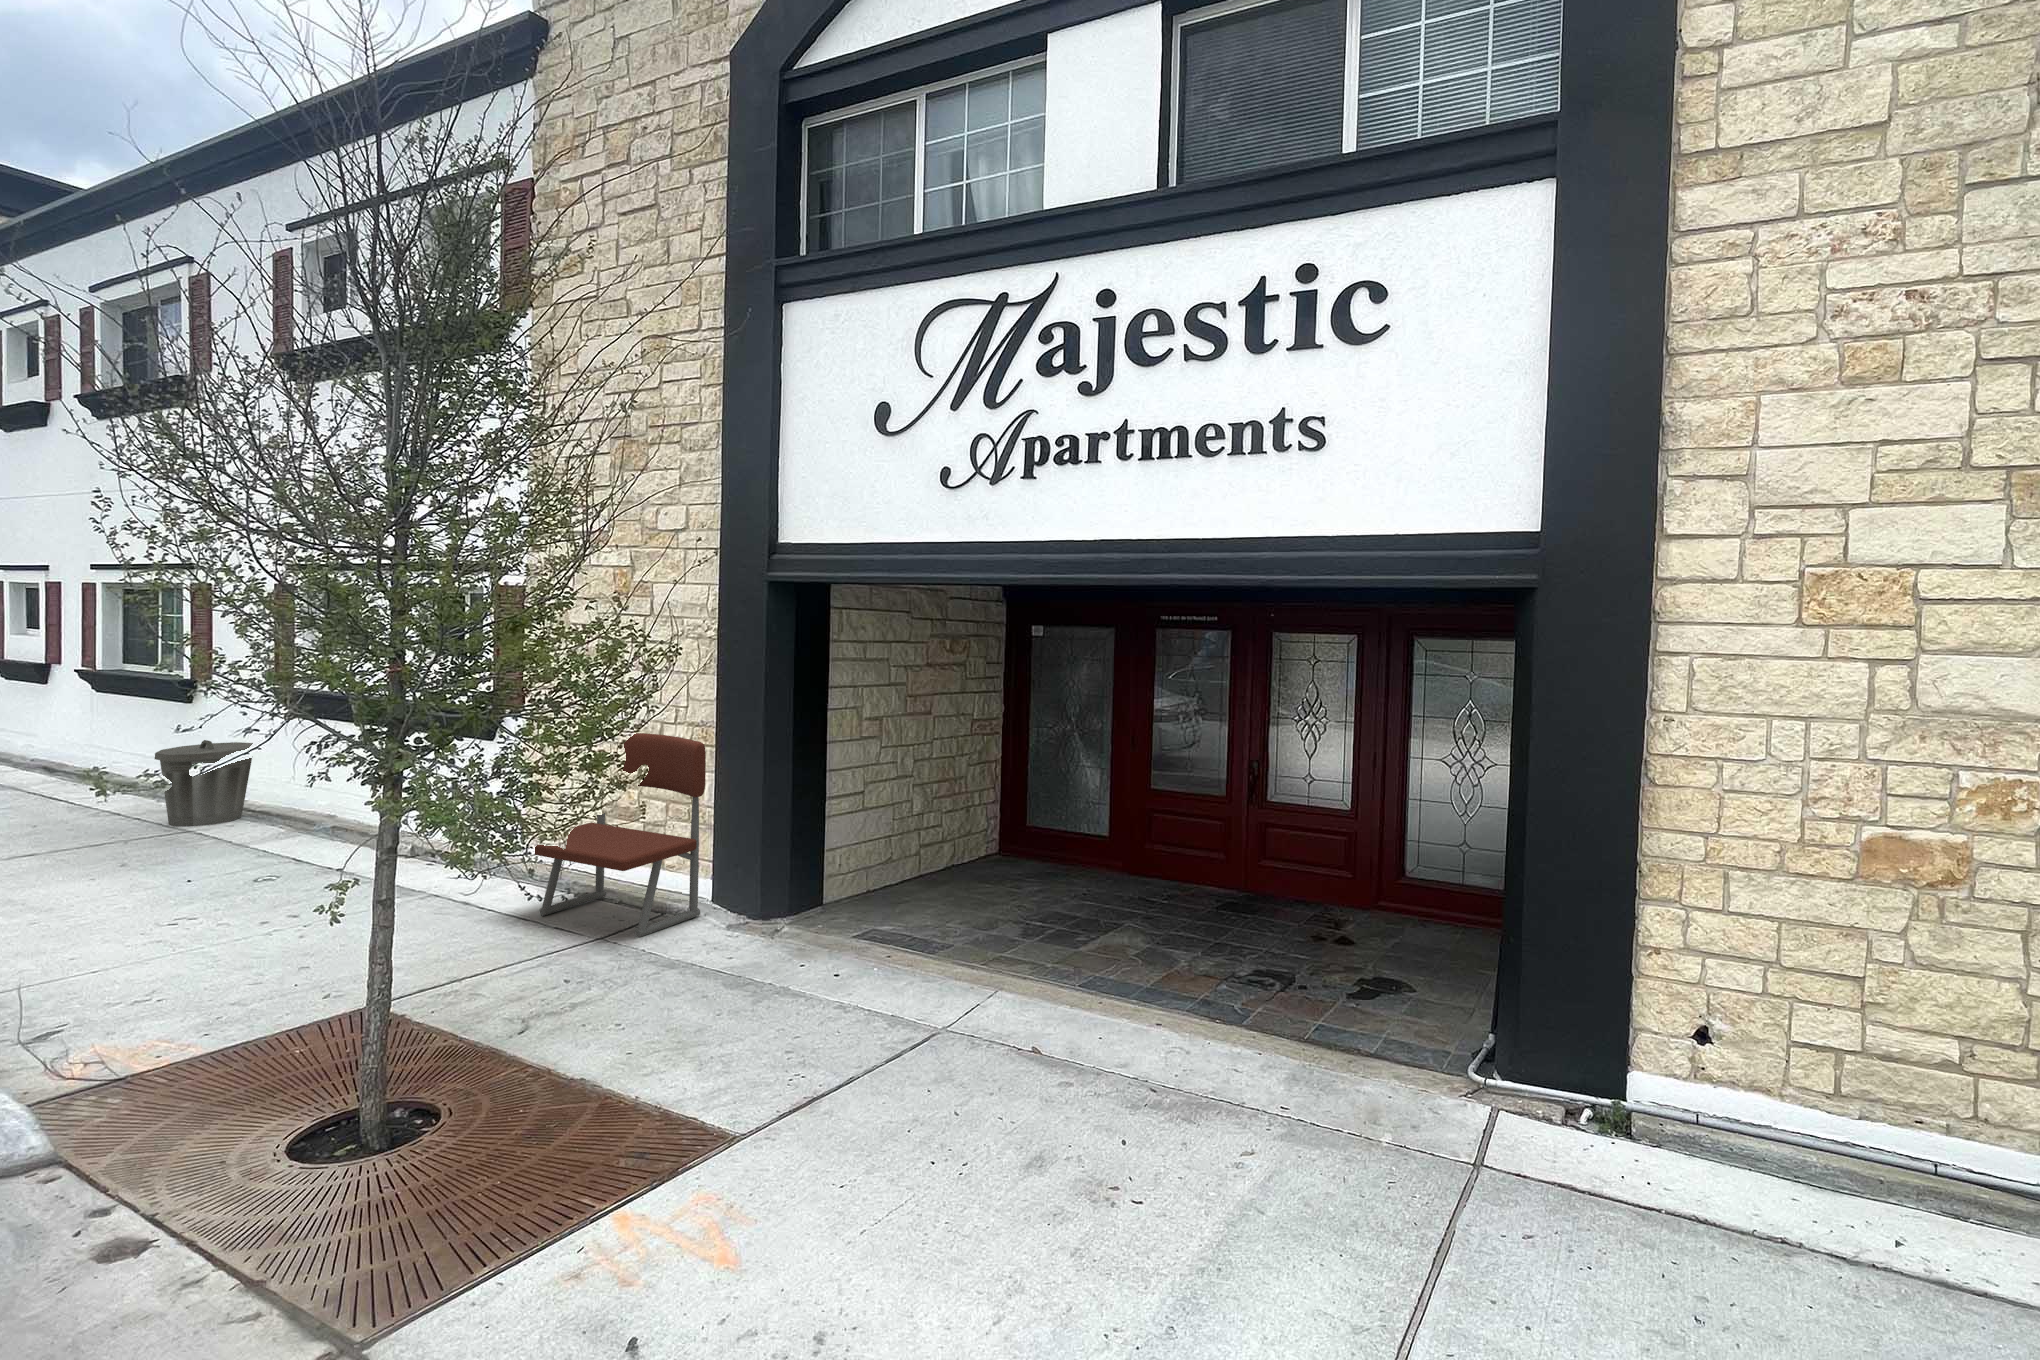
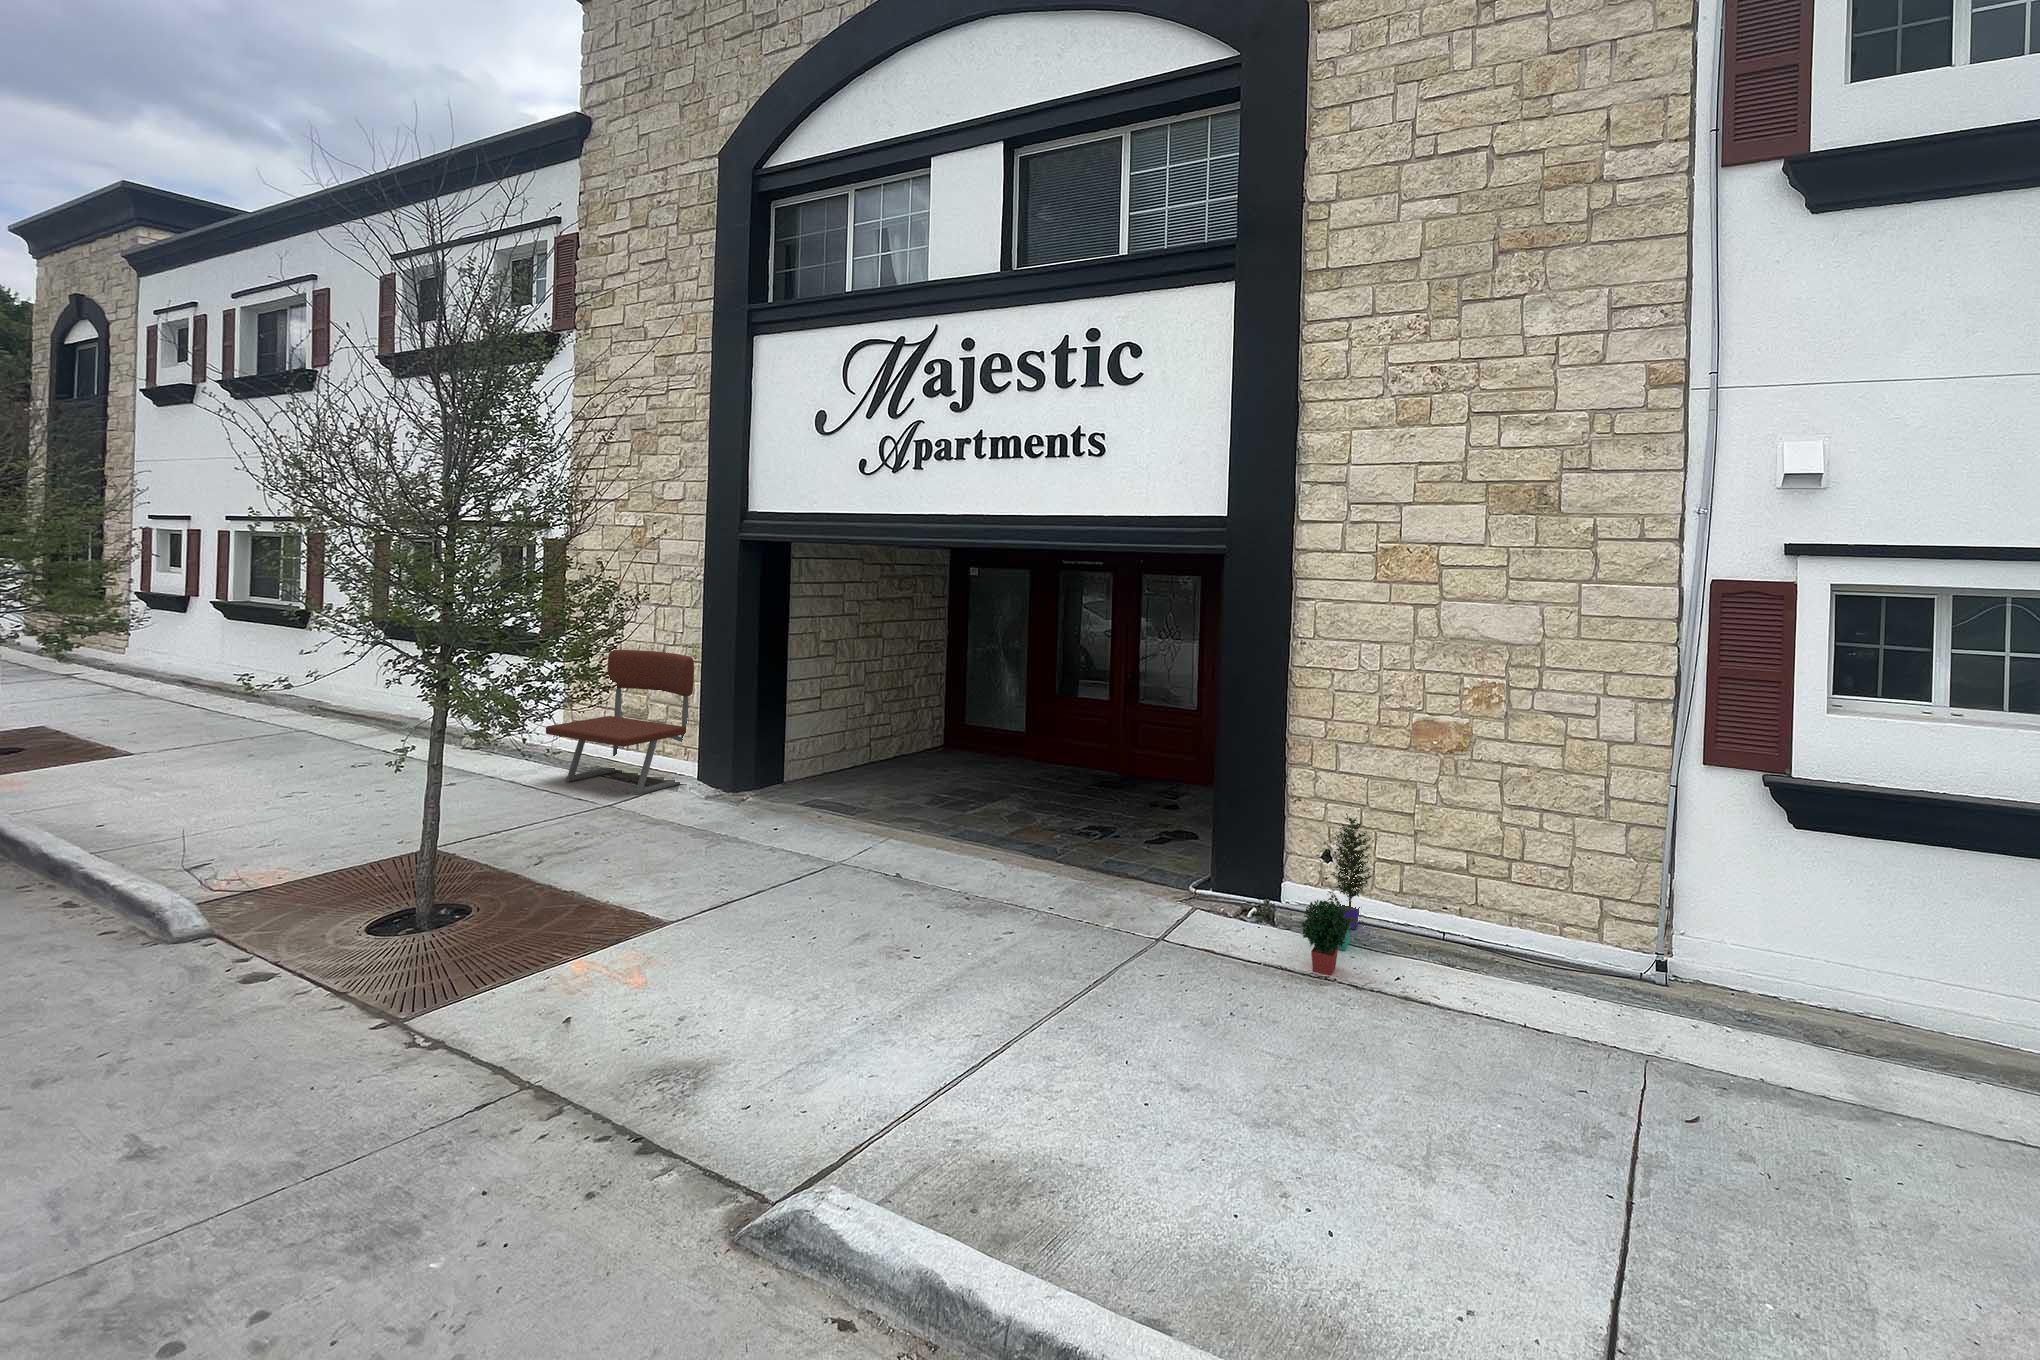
trash can: present [155,740,253,827] -> none [271,658,358,724]
potted plant: none [1764,1002,1870,1296] -> present [1301,813,1372,976]

